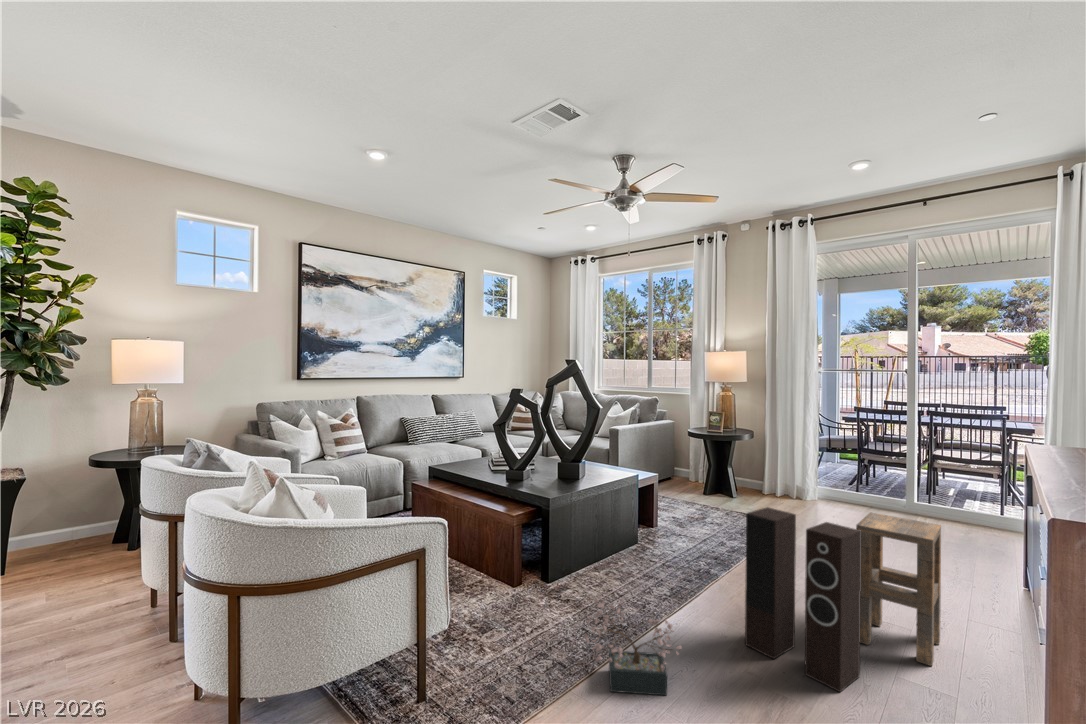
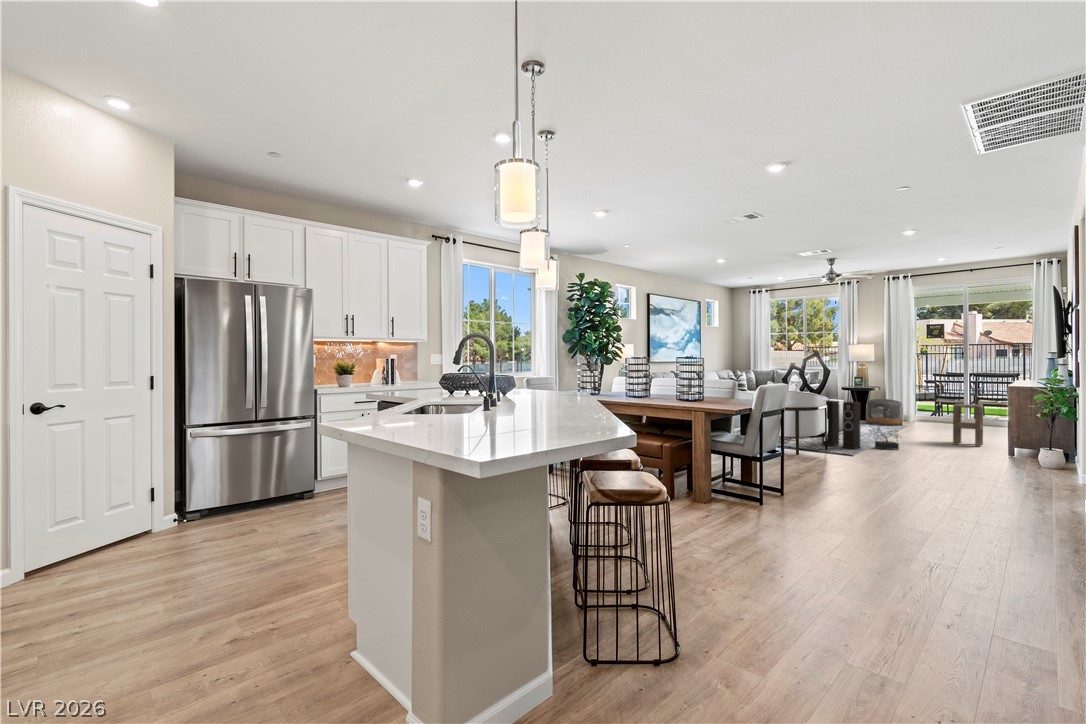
pouf: none [721,457,786,517] -> present [866,399,903,426]
speaker: present [745,507,861,692] -> present [822,400,861,449]

